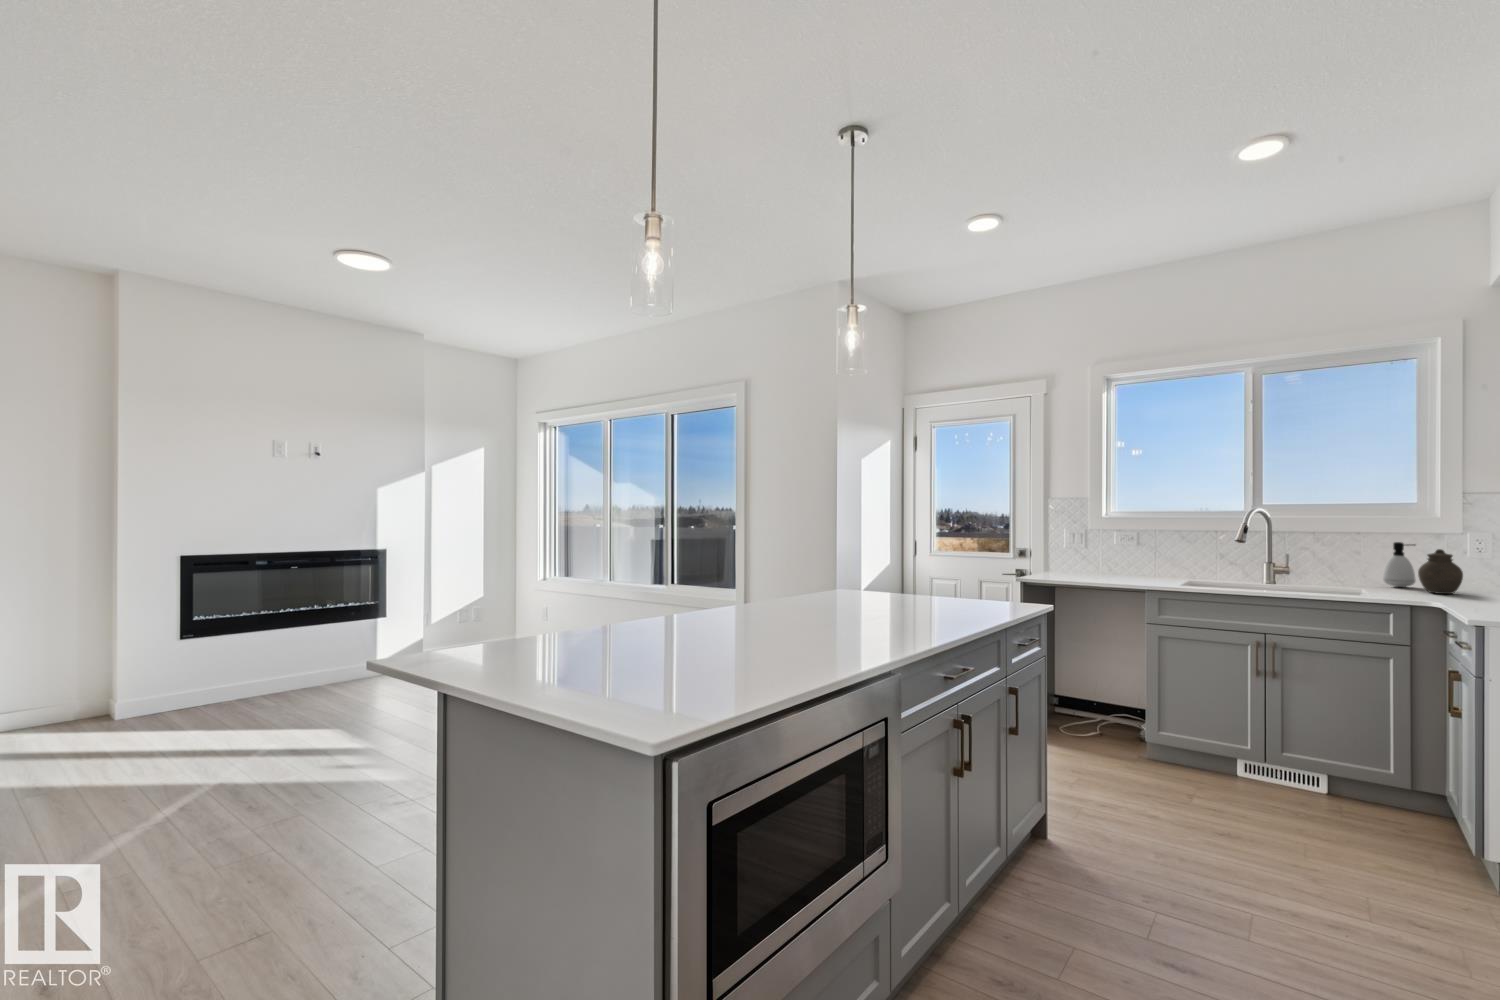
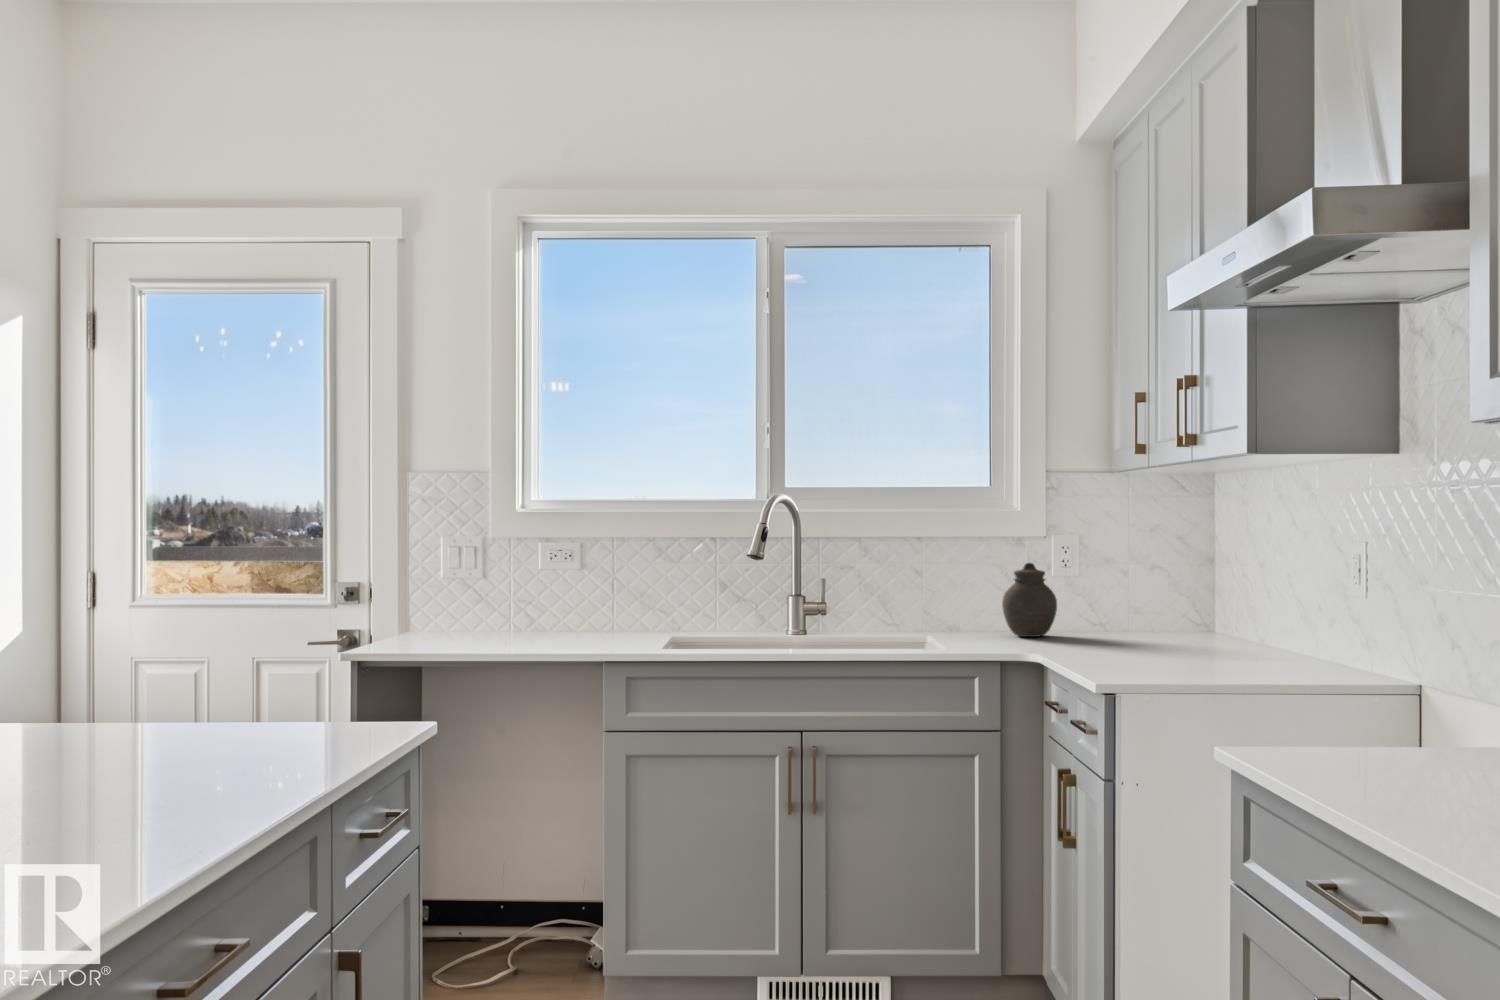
soap dispenser: present [1383,542,1415,587] -> none [952,552,994,628]

